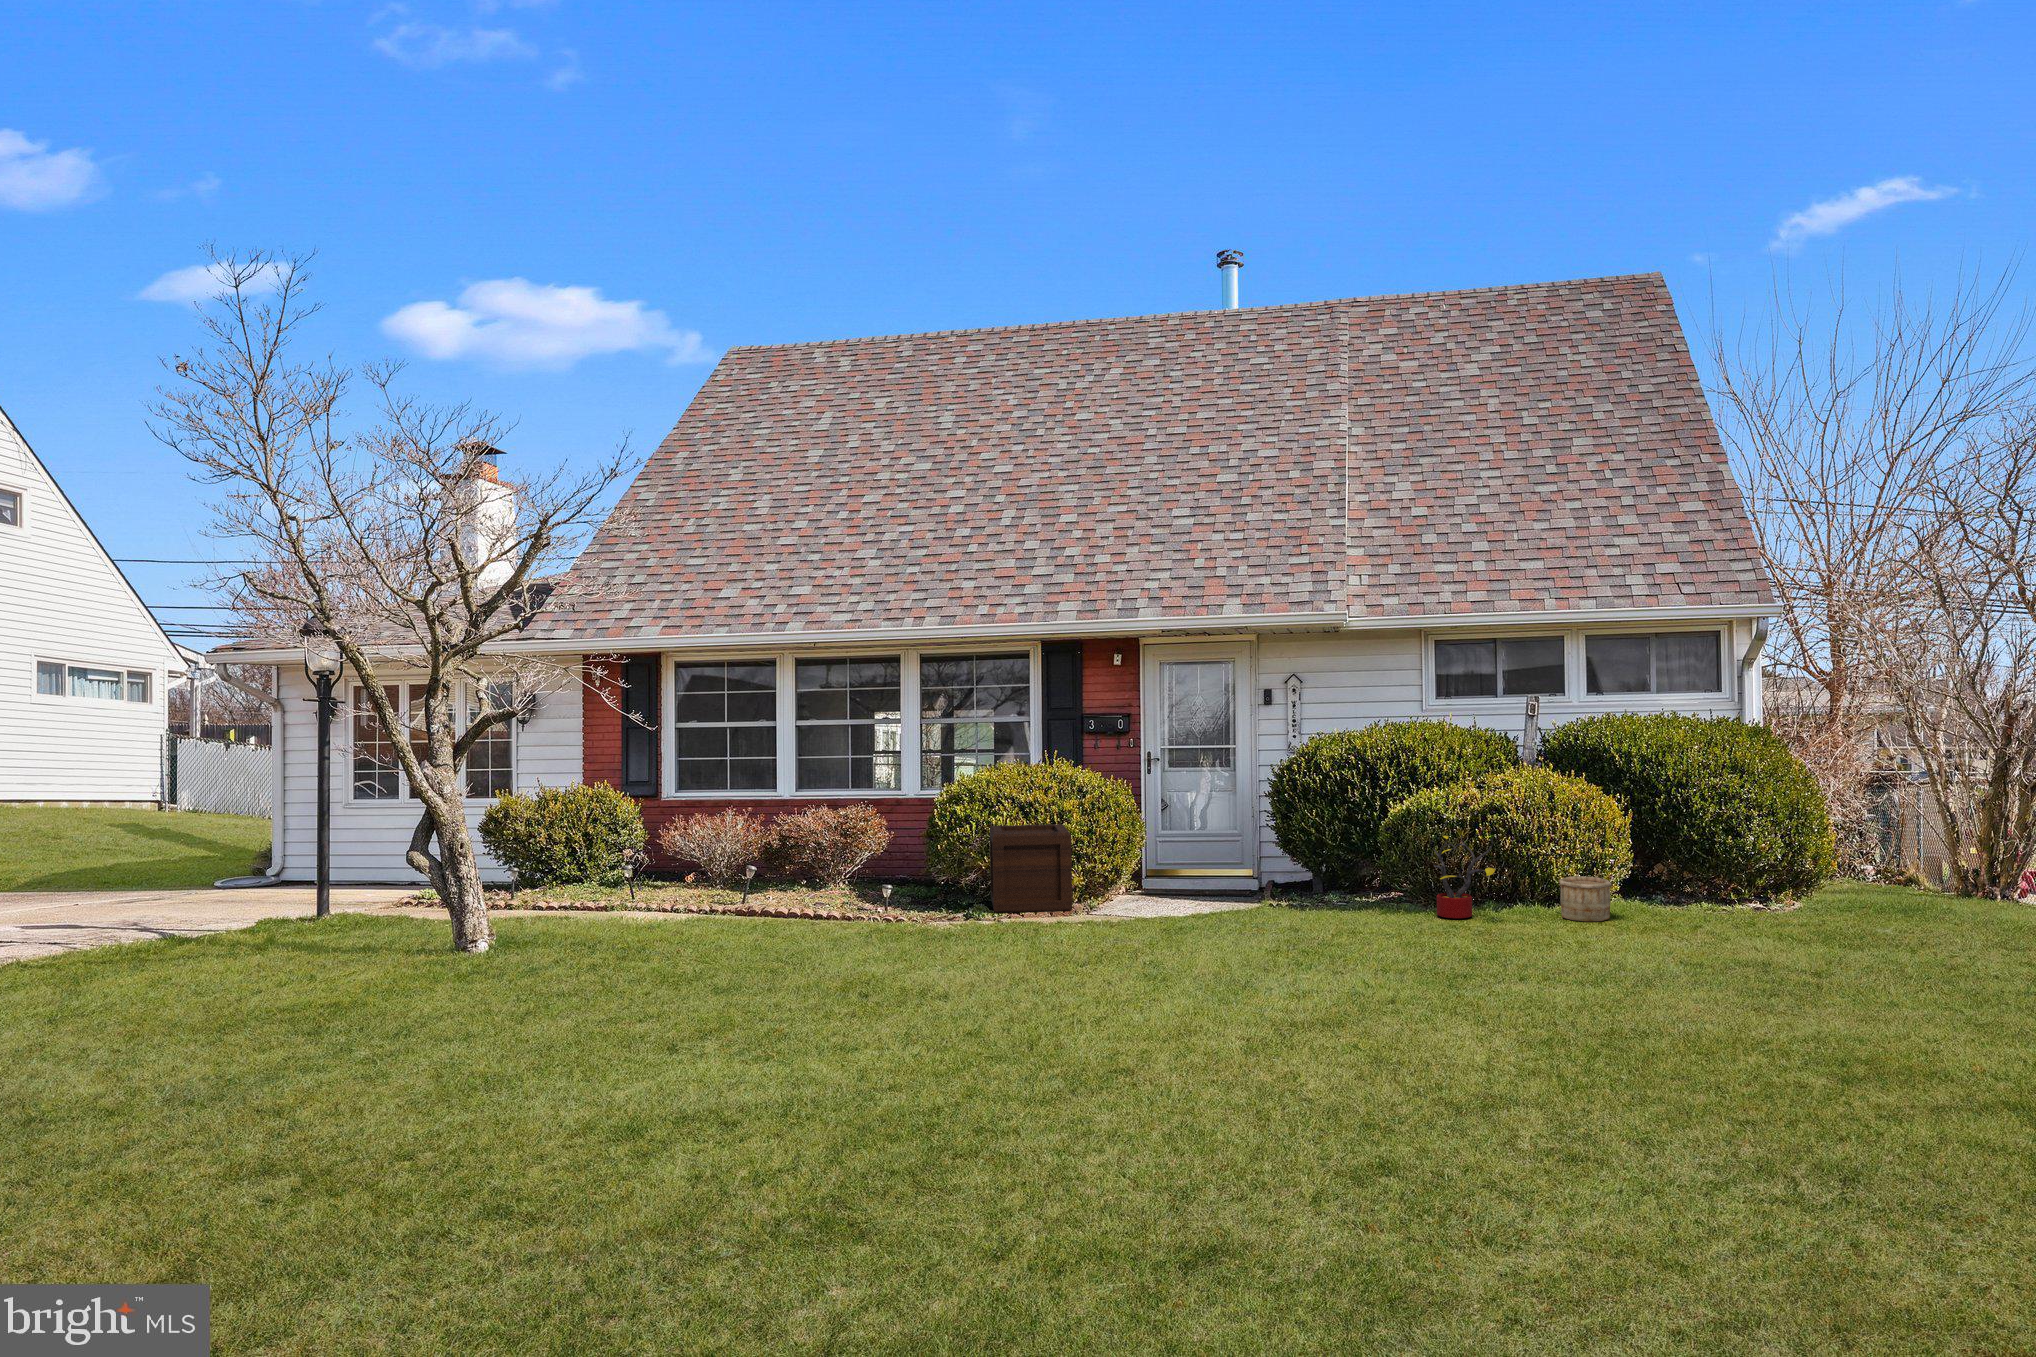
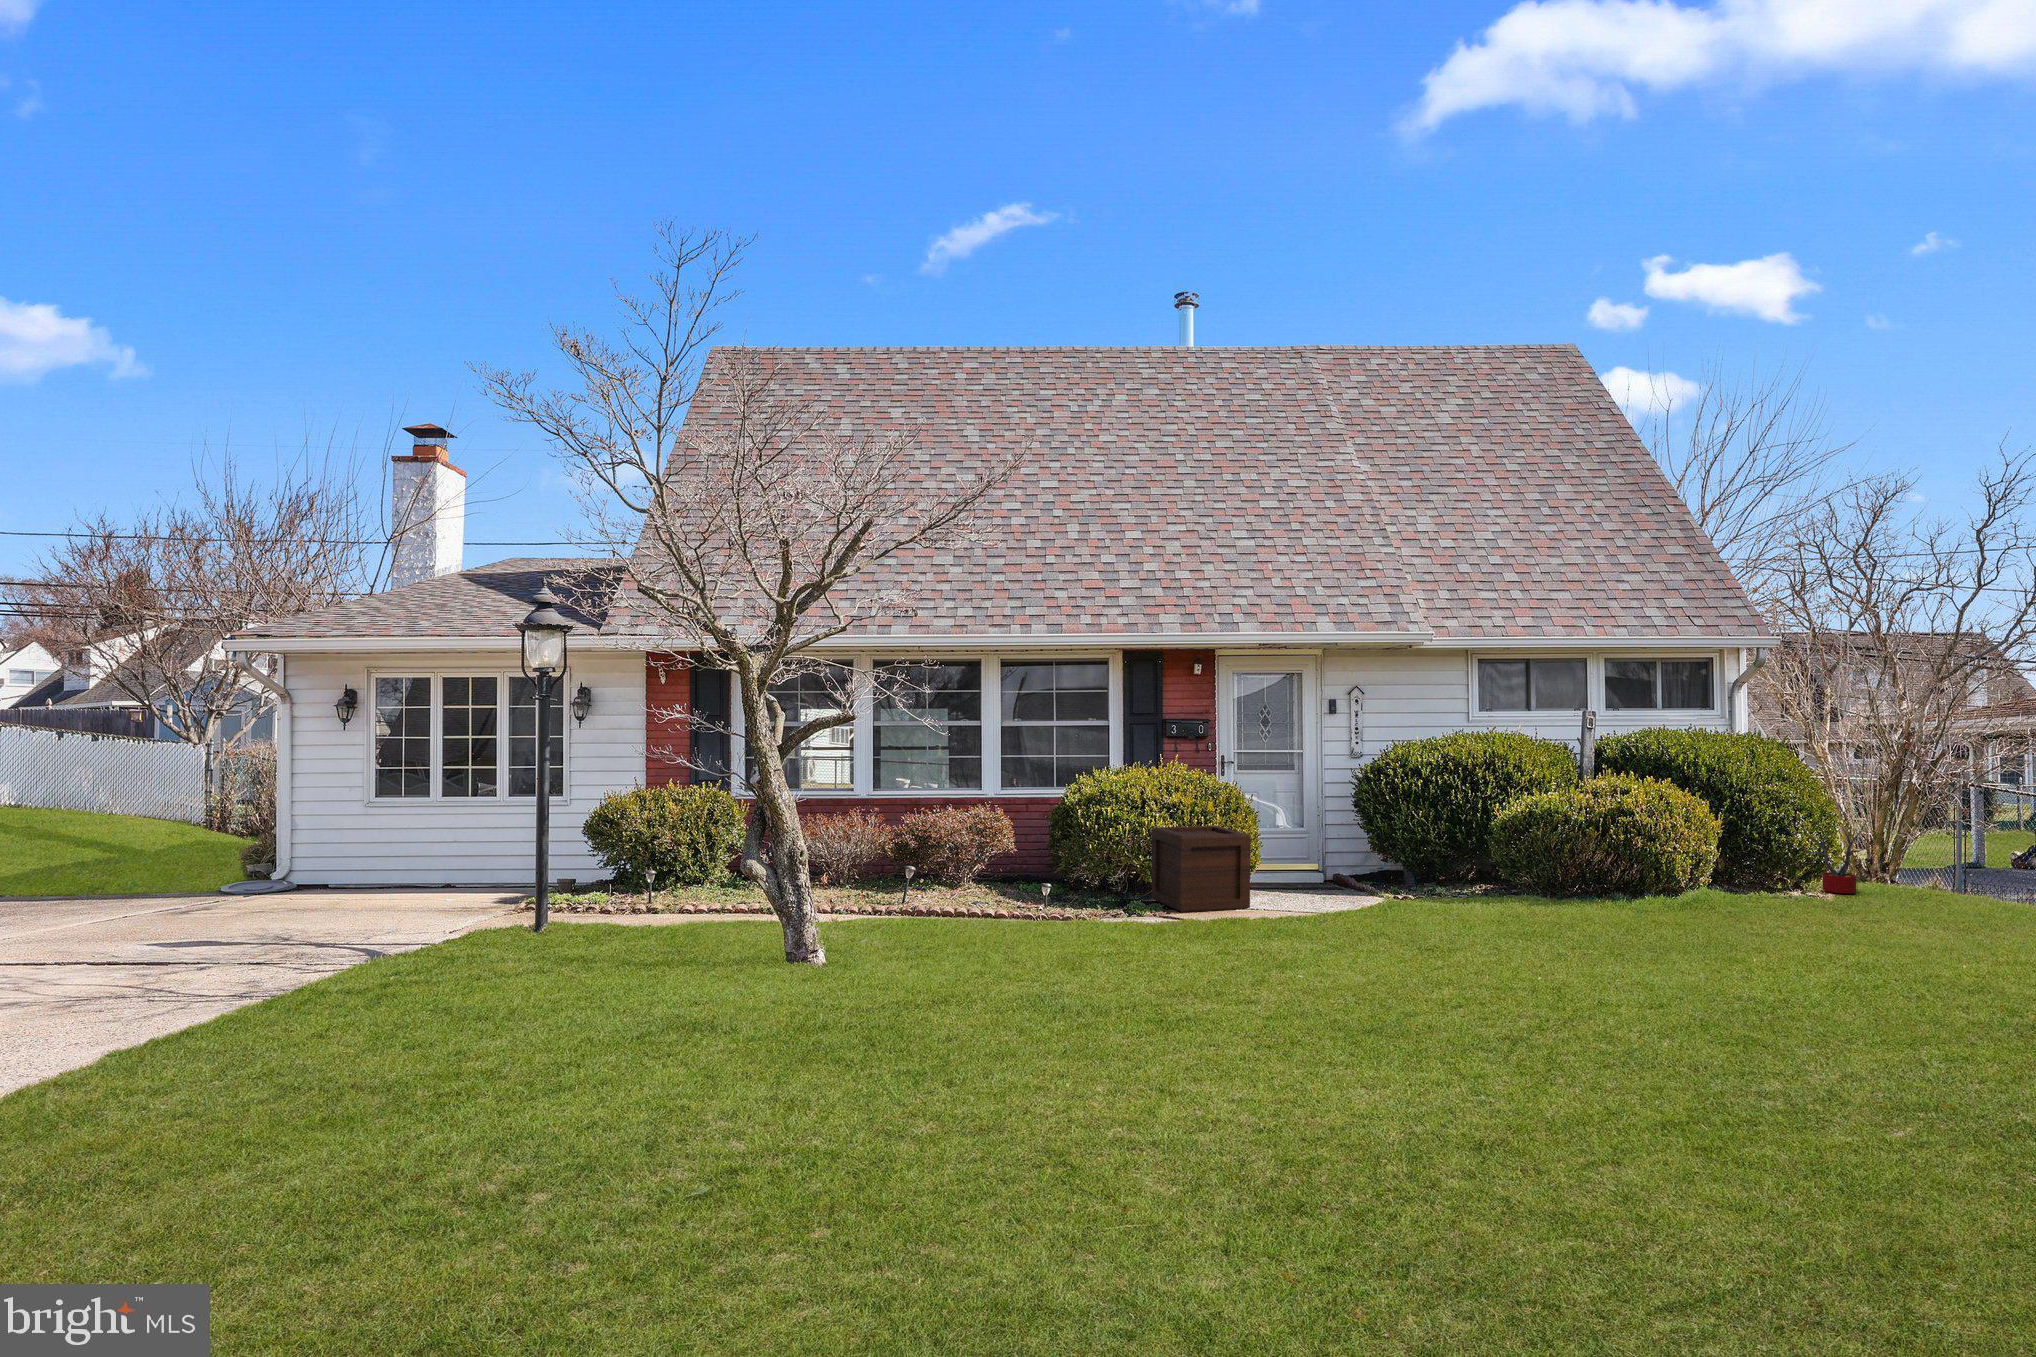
decorative plant: present [1433,836,1495,918] -> present [1795,823,1881,894]
wooden bucket: present [1559,876,1611,922] -> none [1681,871,1731,911]

